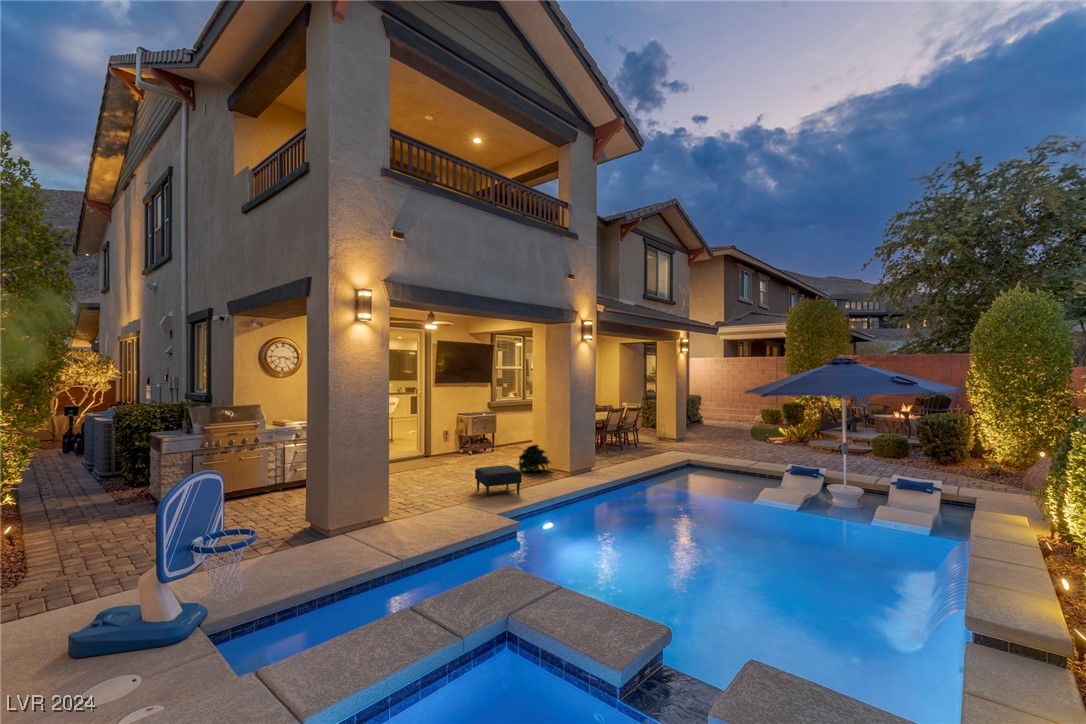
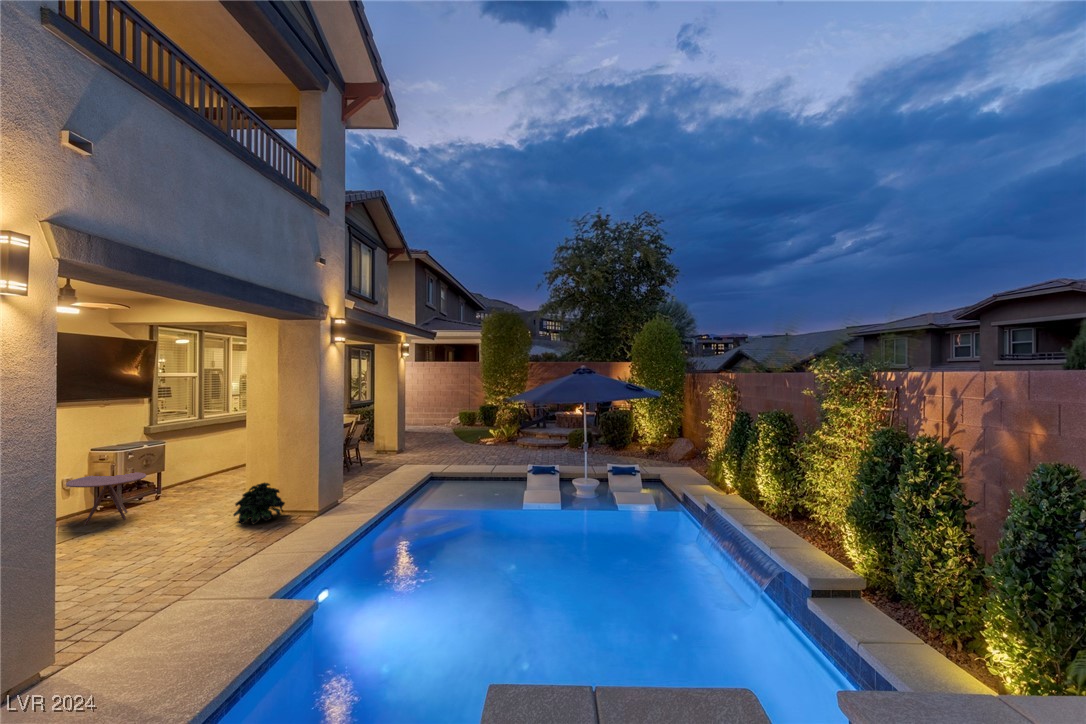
round table: none [444,430,482,459] -> present [66,472,146,526]
ottoman: present [475,465,522,497] -> none [191,521,278,578]

